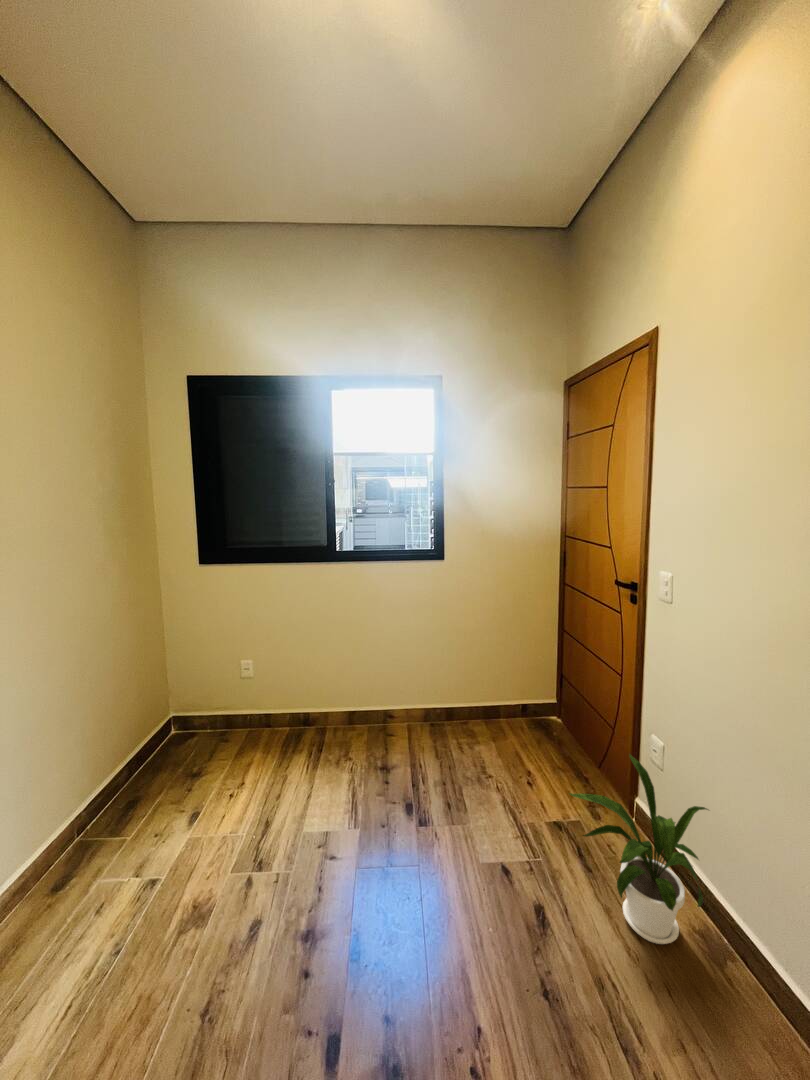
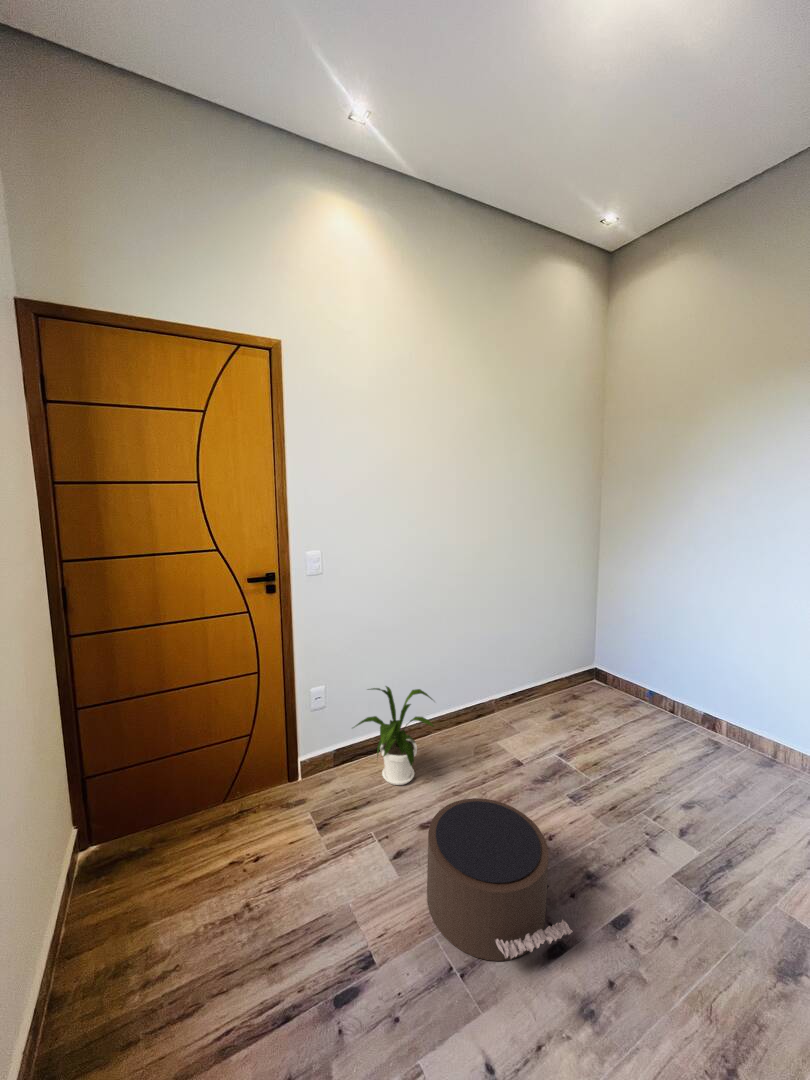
pouf: none [346,814,512,990] -> present [427,798,572,961]

